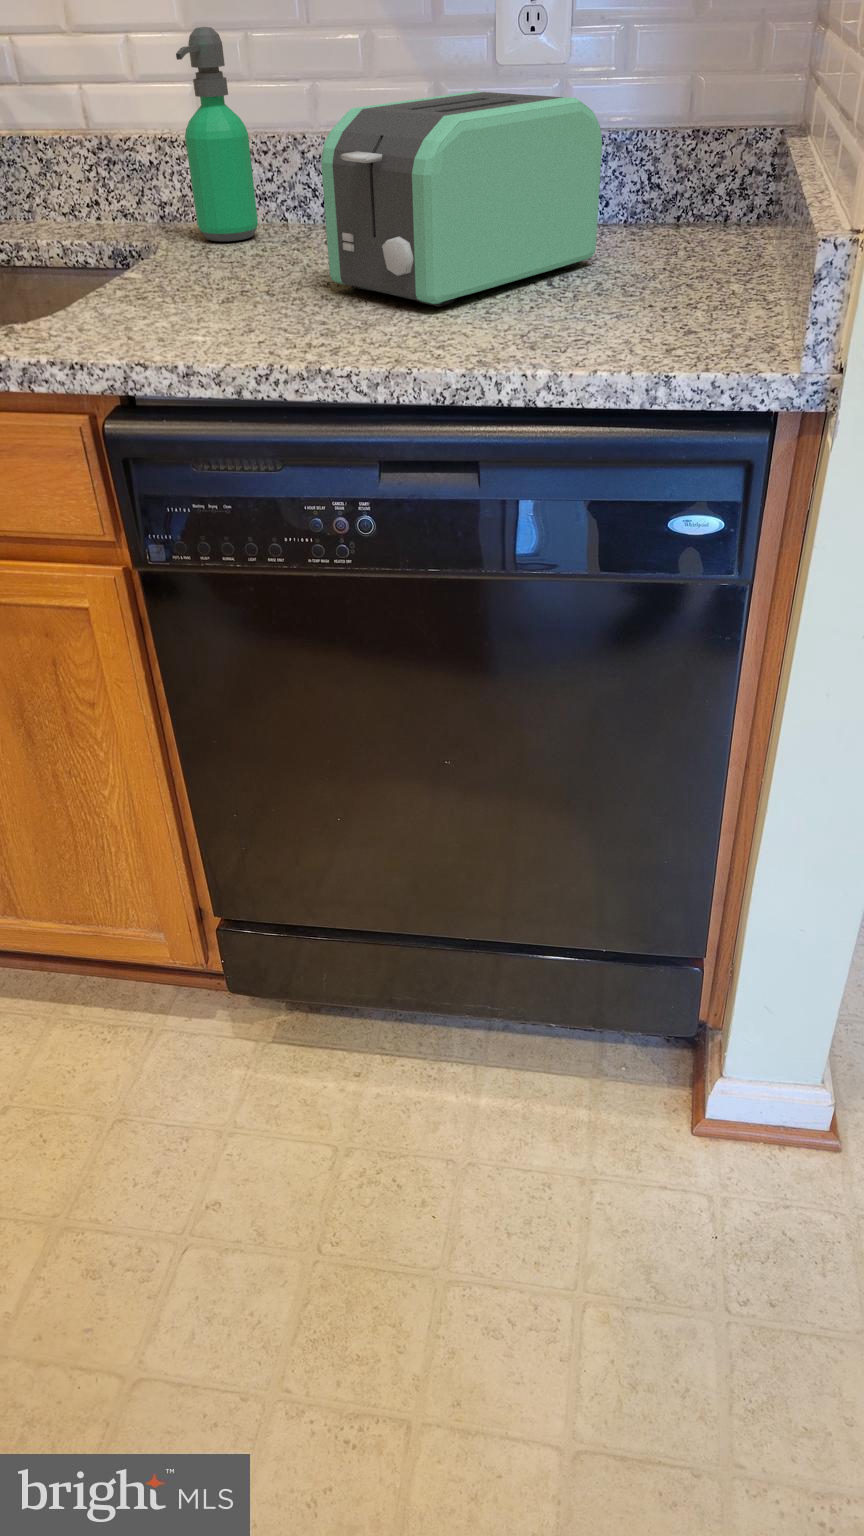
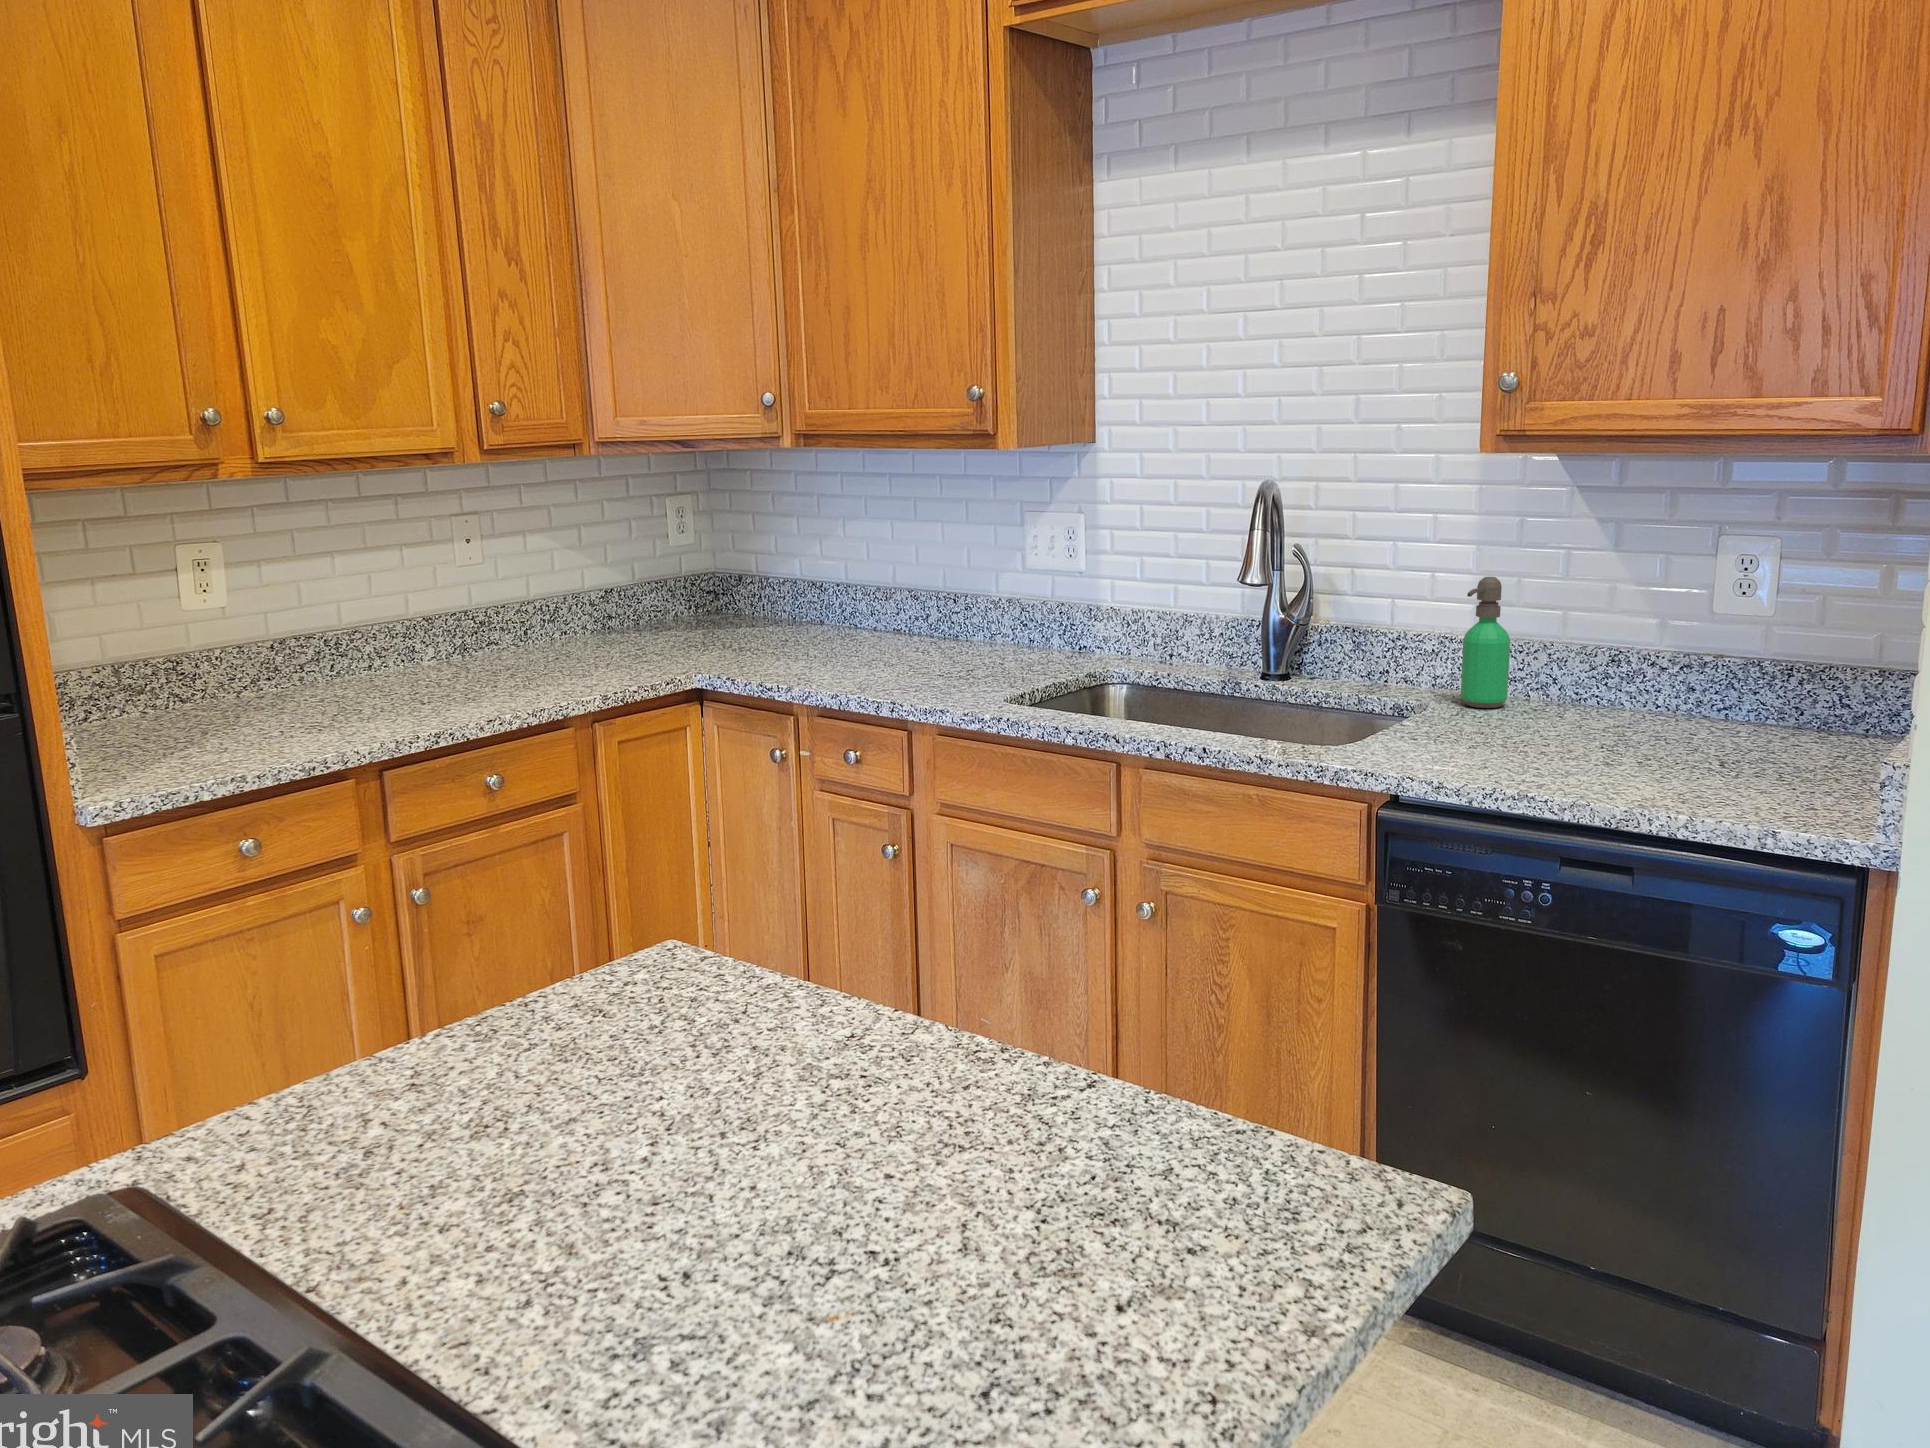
toaster: present [321,91,602,307] -> none [1551,634,1777,770]

